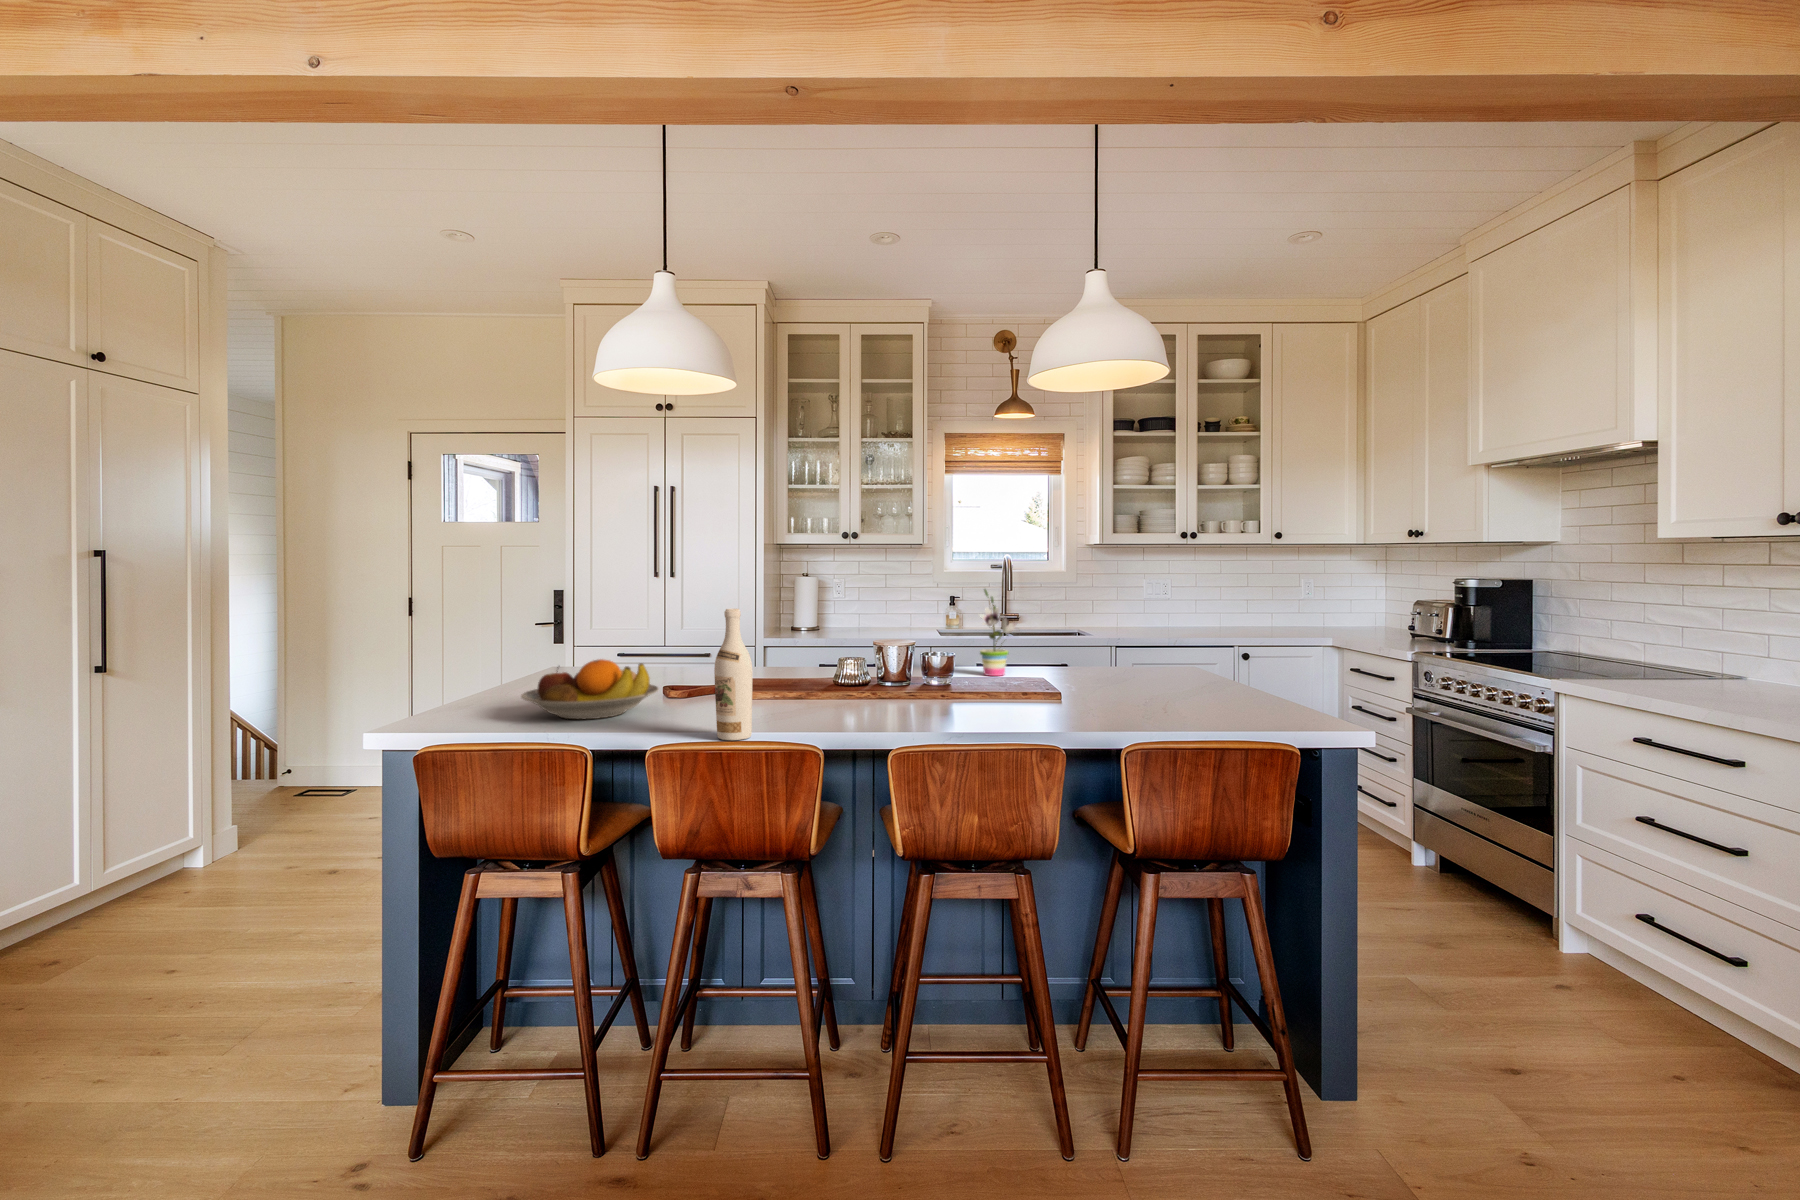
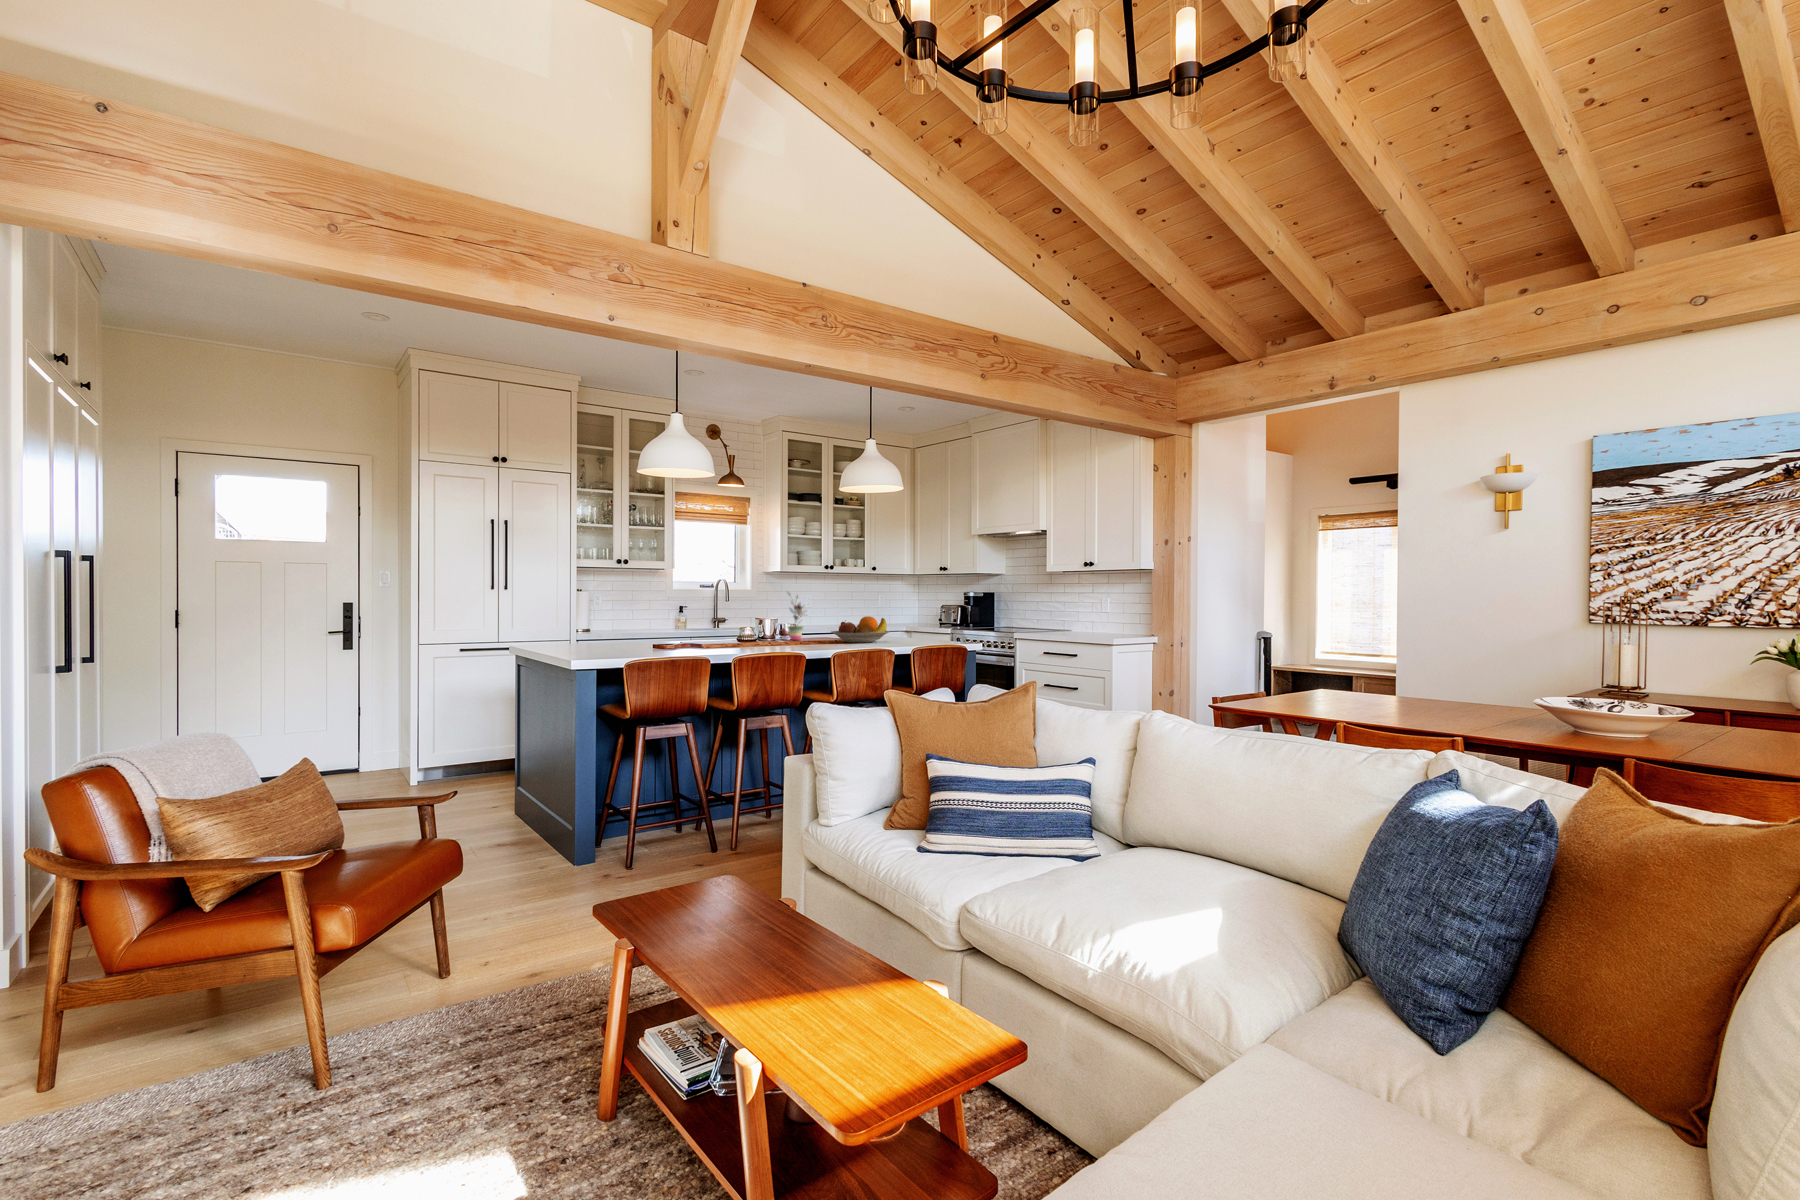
wine bottle: present [714,609,752,740] -> none [763,591,782,655]
fruit bowl: present [521,659,658,719] -> present [831,616,890,643]

